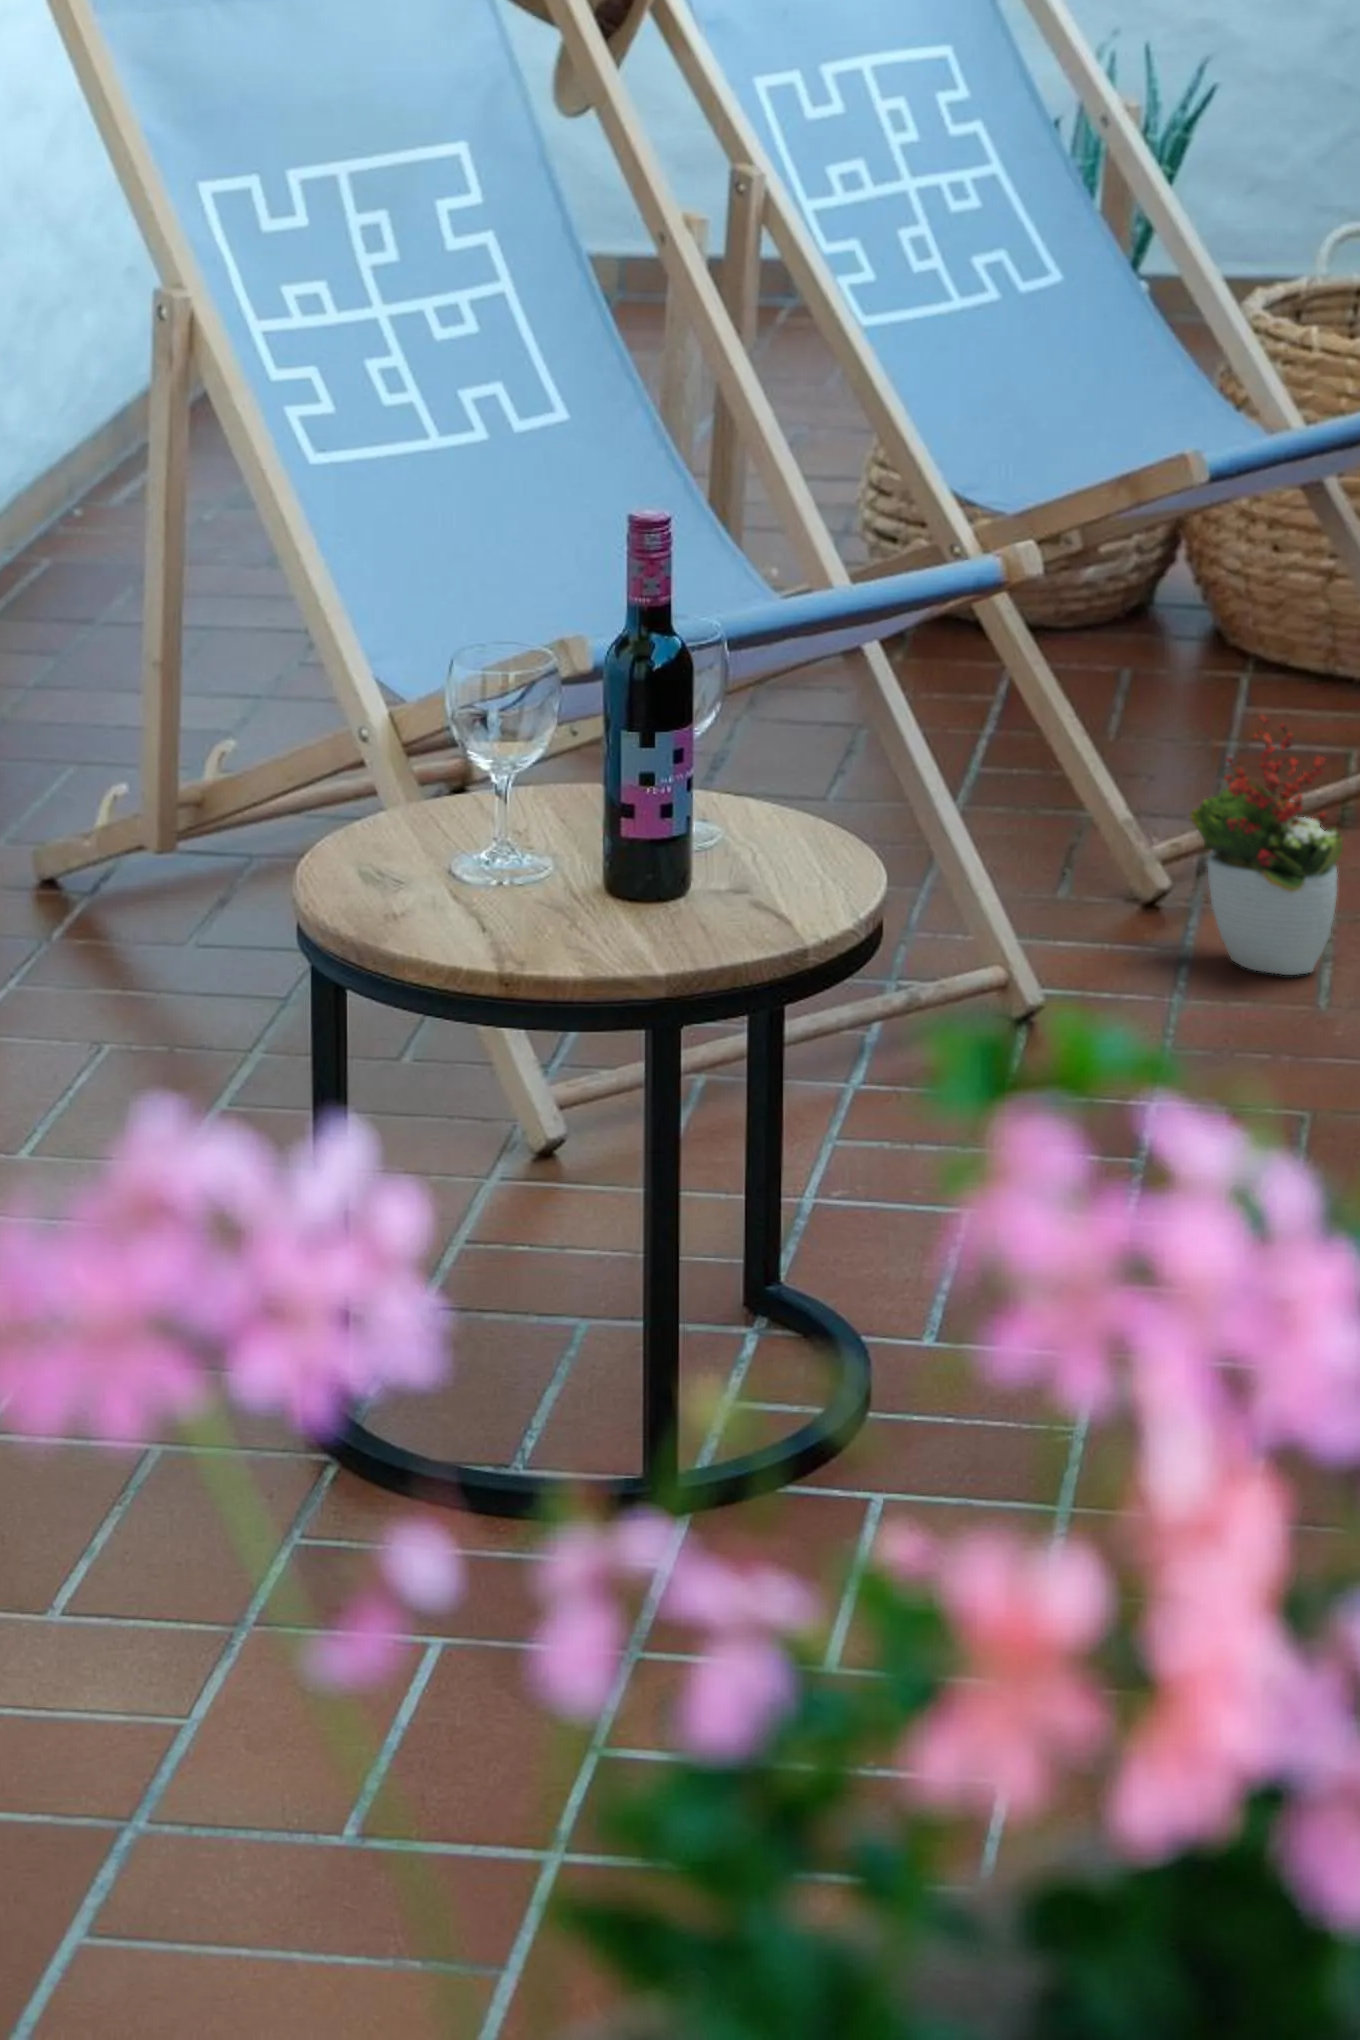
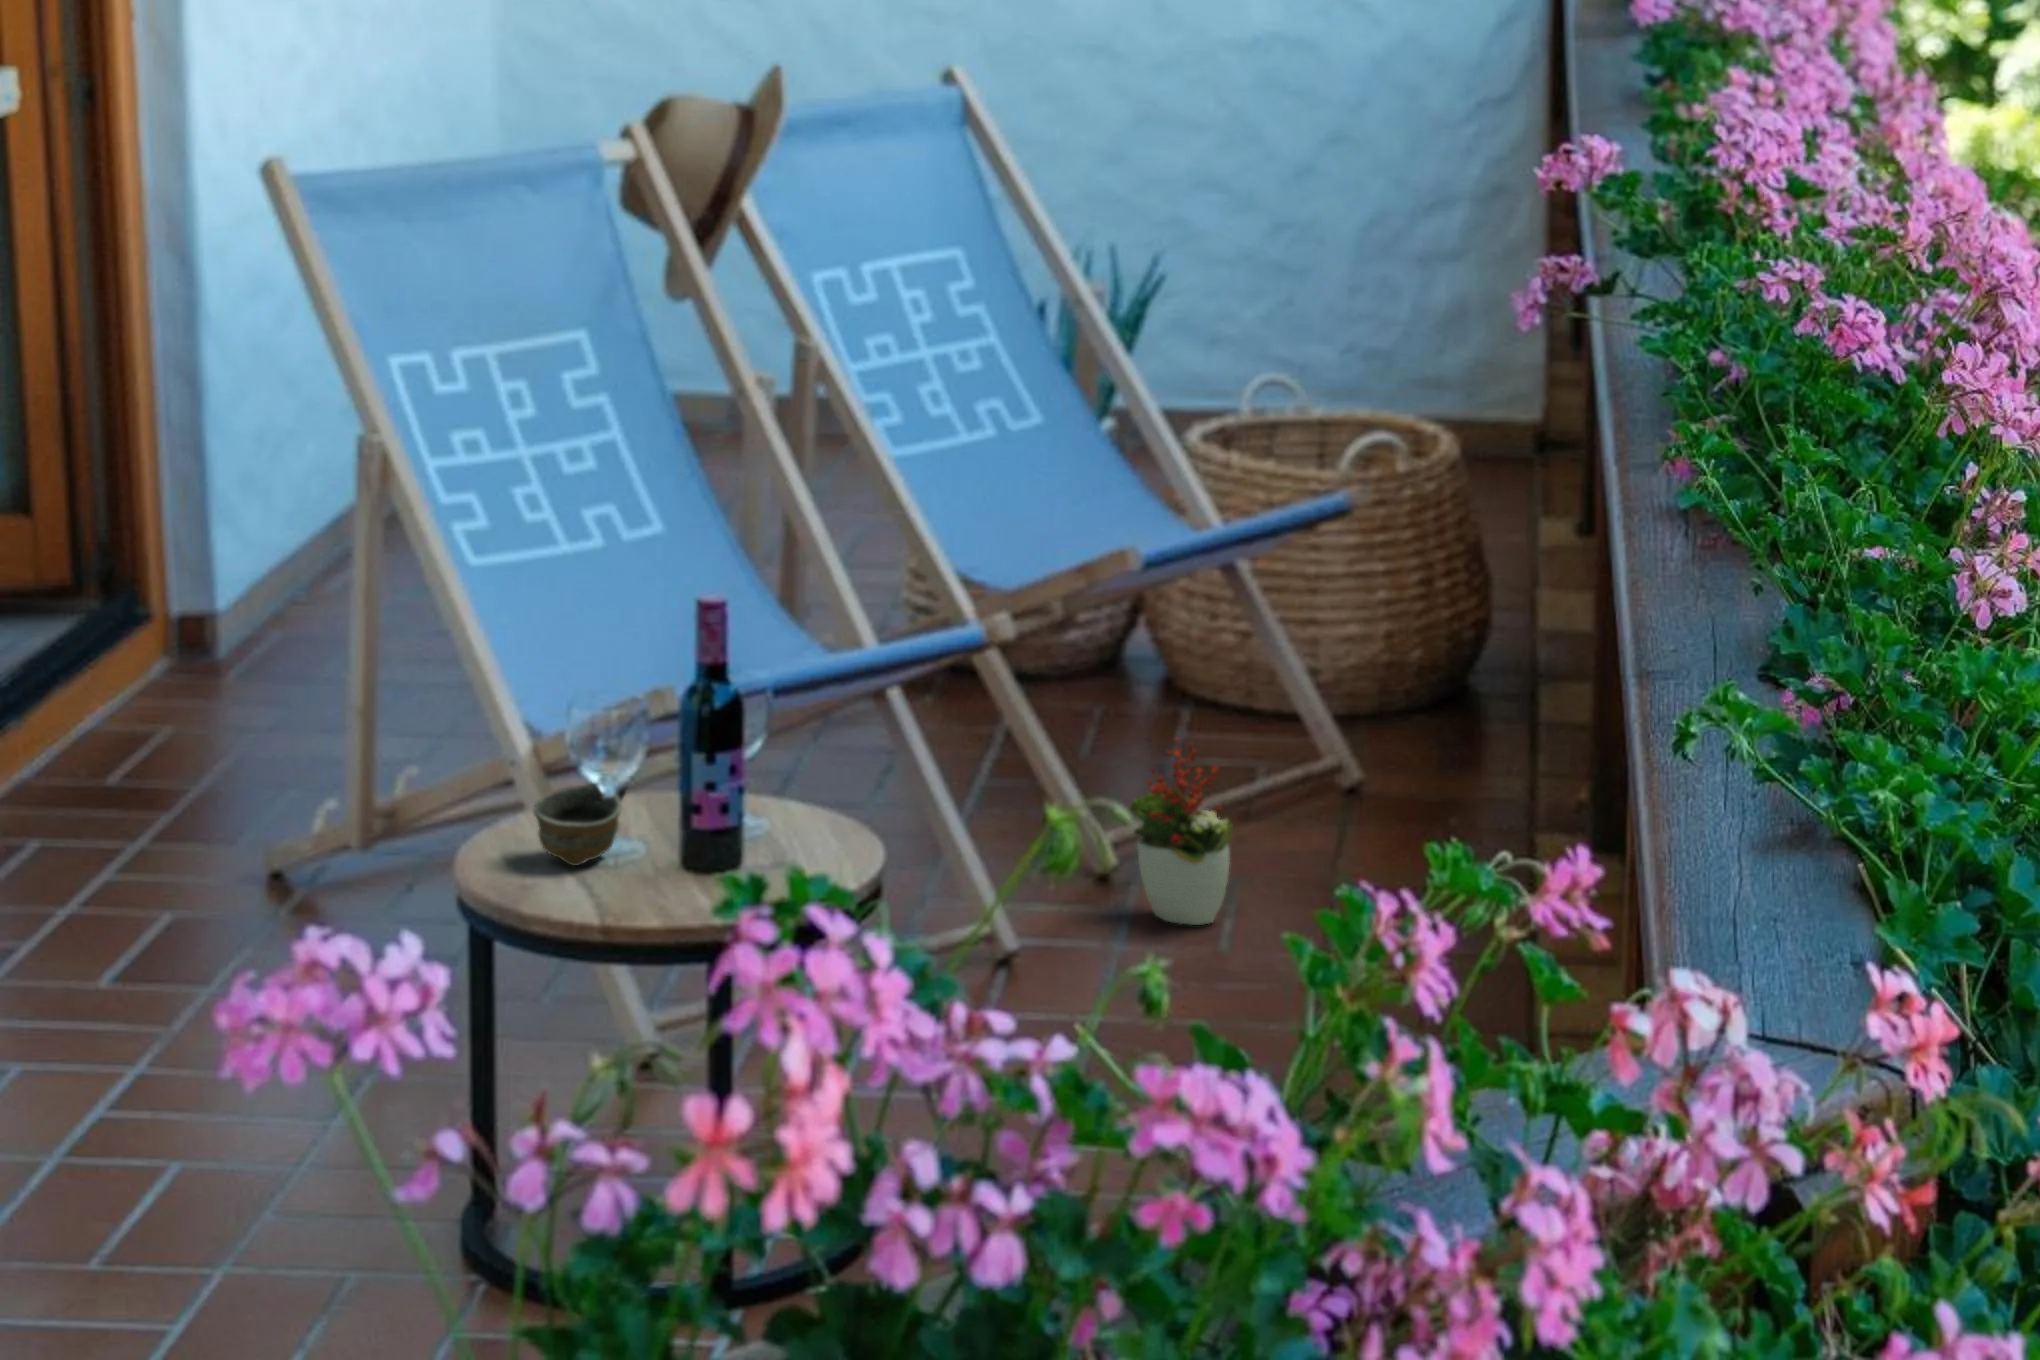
cup: none [397,753,530,891] -> present [534,784,628,866]

